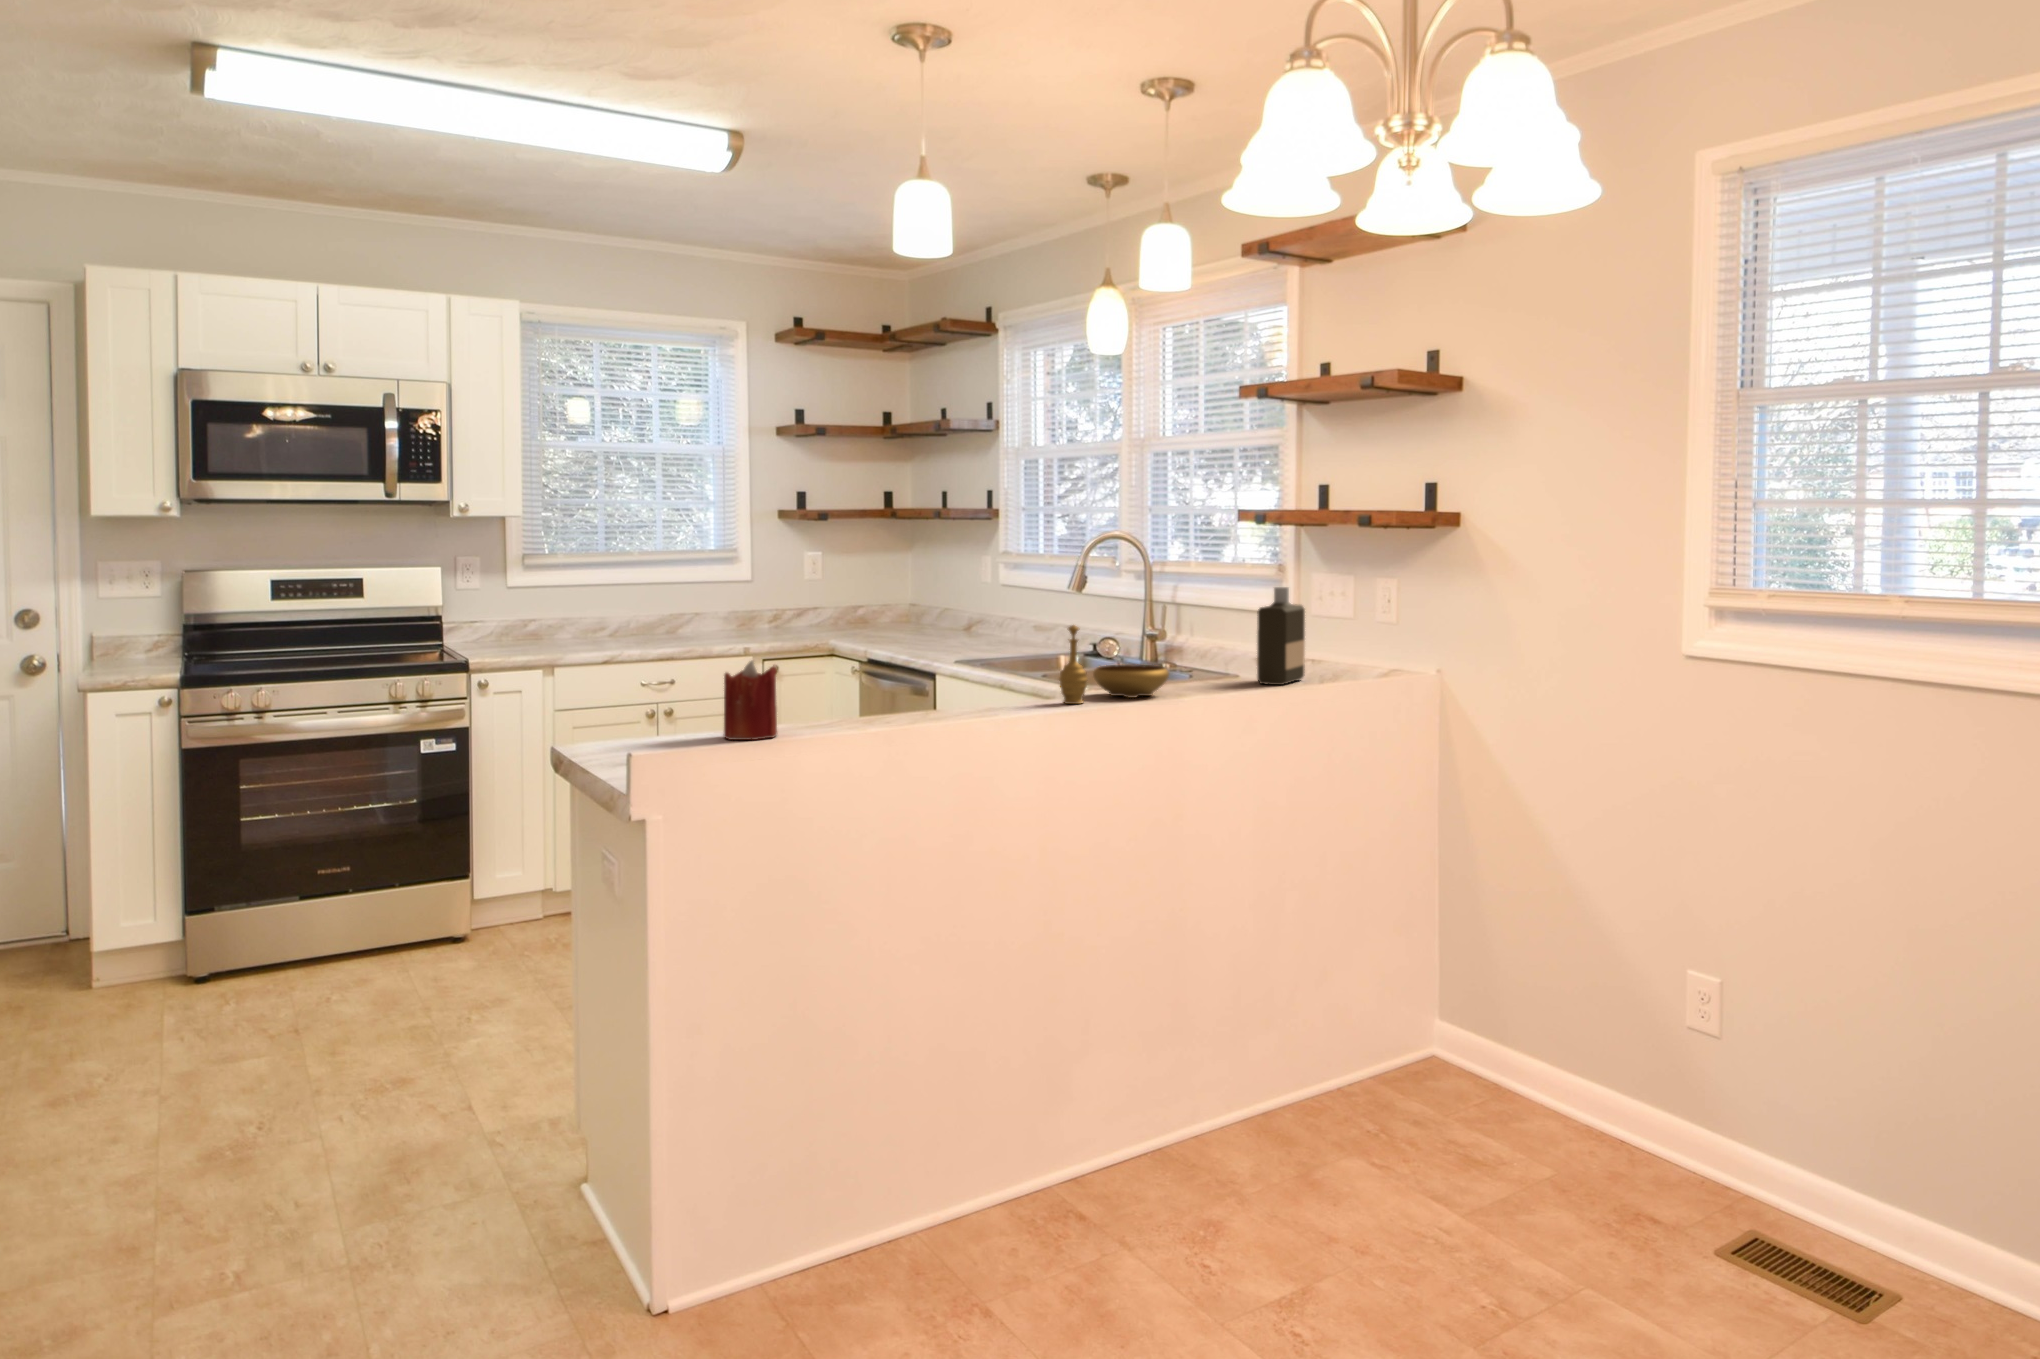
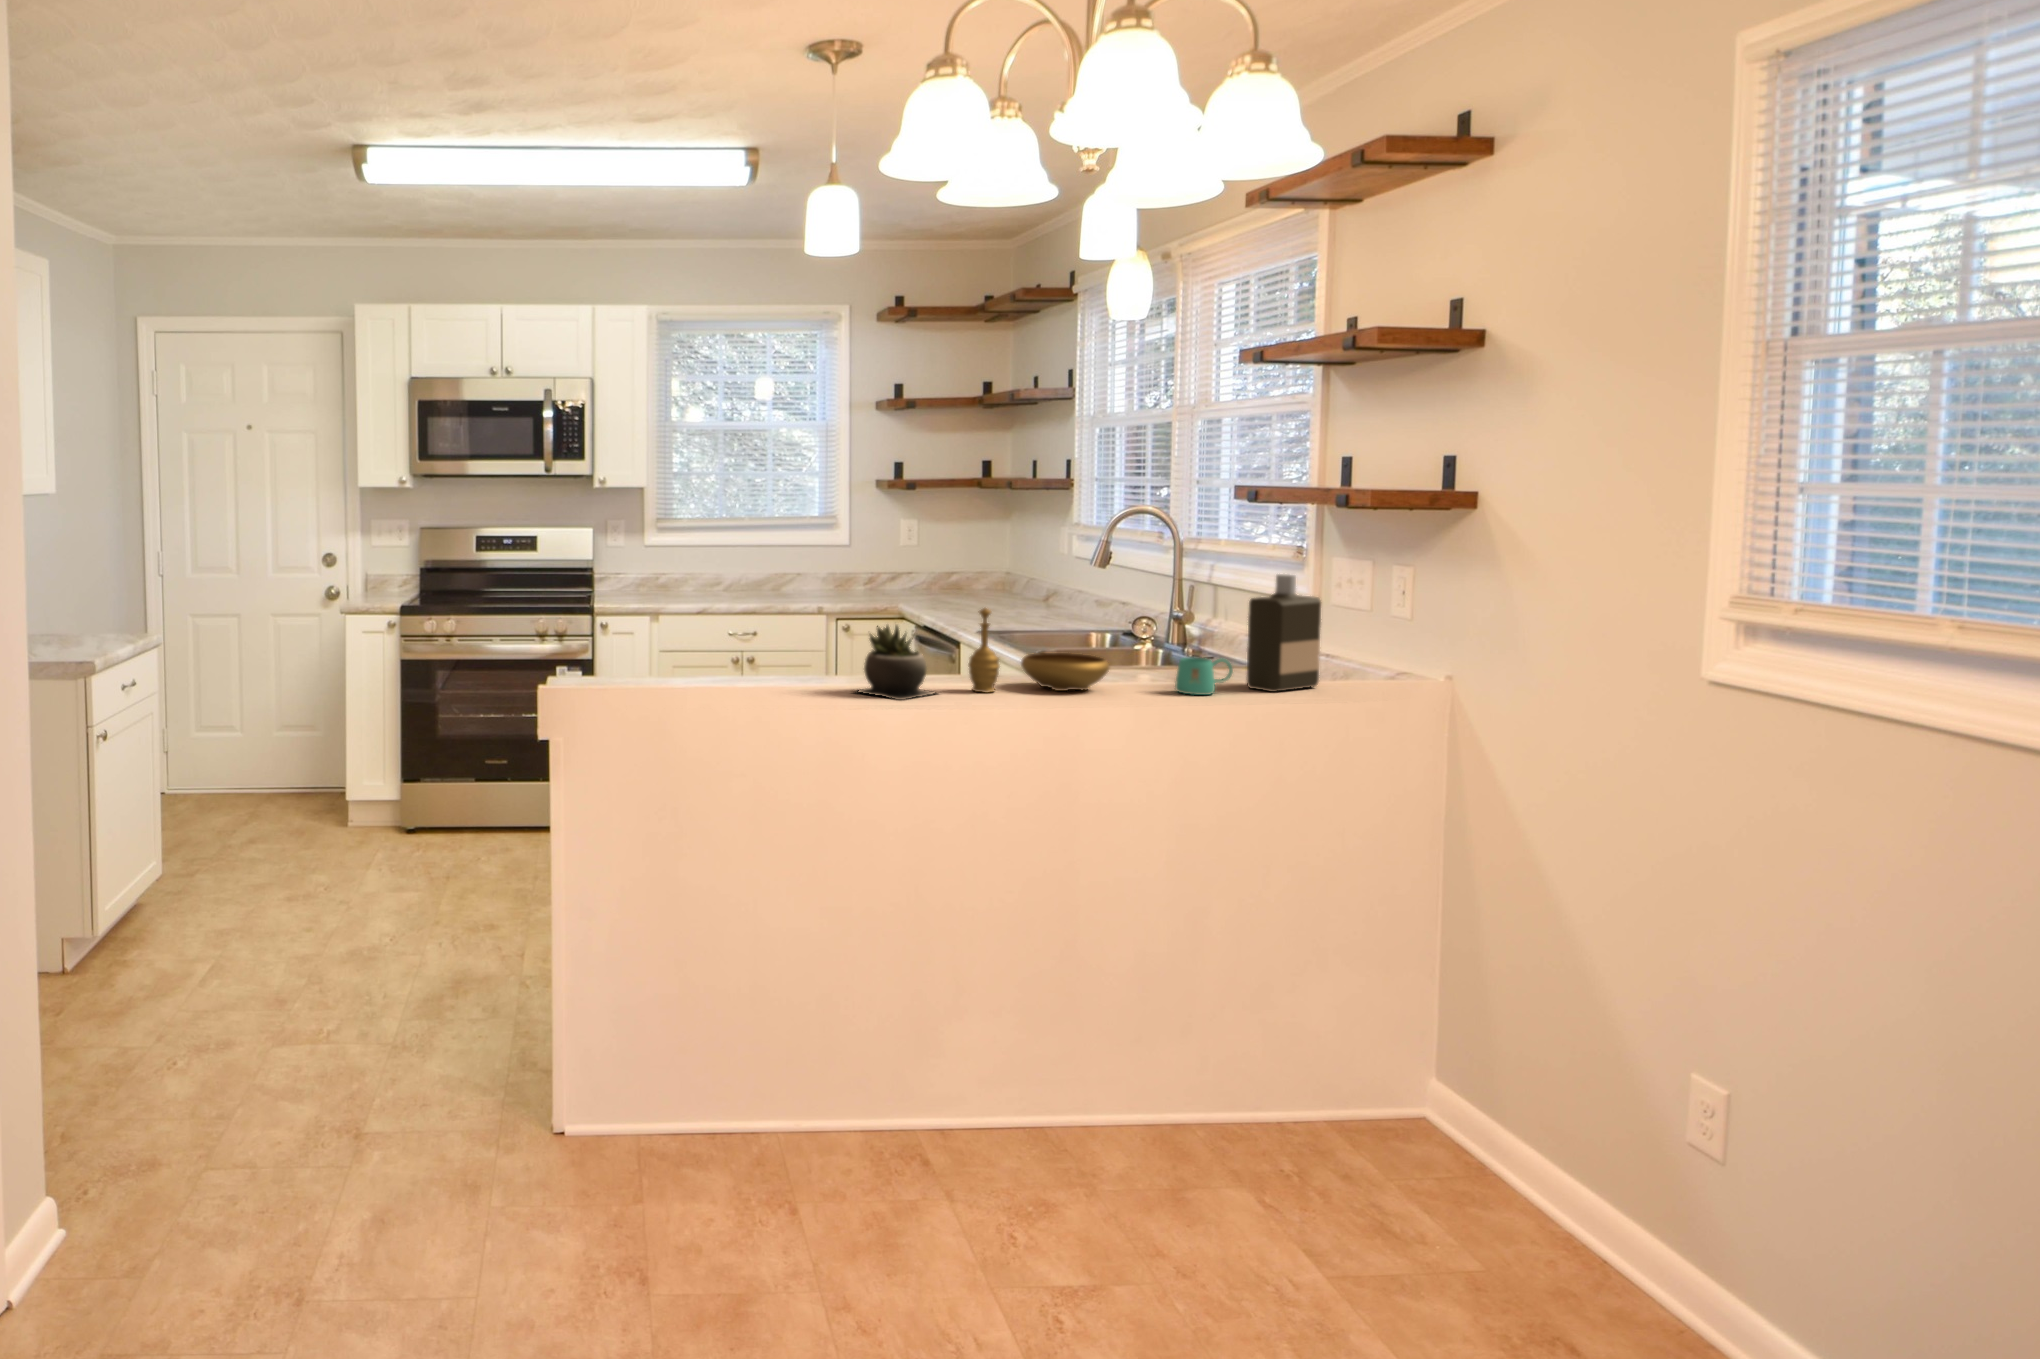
succulent plant: none [964,643,1044,716] -> present [858,625,935,700]
mug: none [1215,659,1256,692] -> present [1175,657,1233,695]
candle: present [724,661,777,740] -> none [598,625,646,699]

